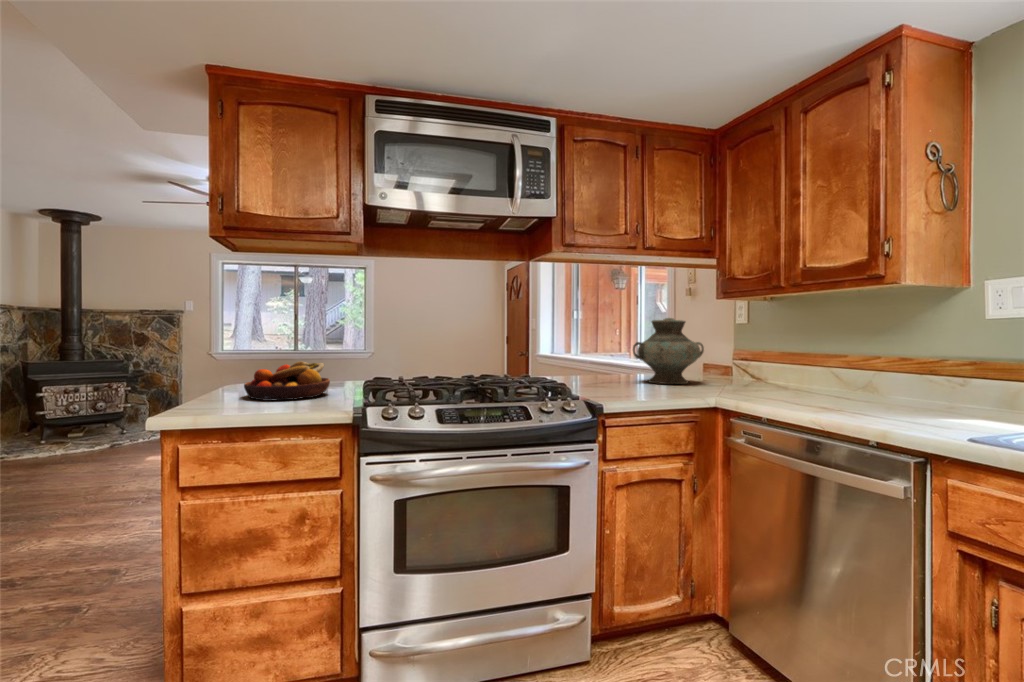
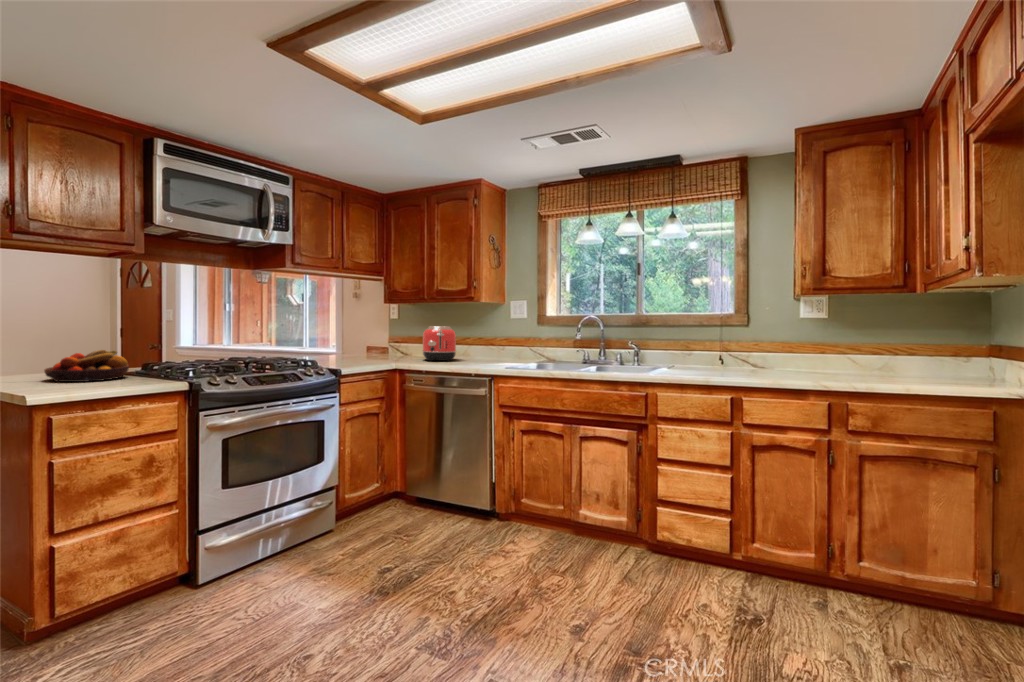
vase: present [633,318,704,384] -> none [334,315,375,358]
toaster: none [771,334,843,402] -> present [422,326,456,361]

